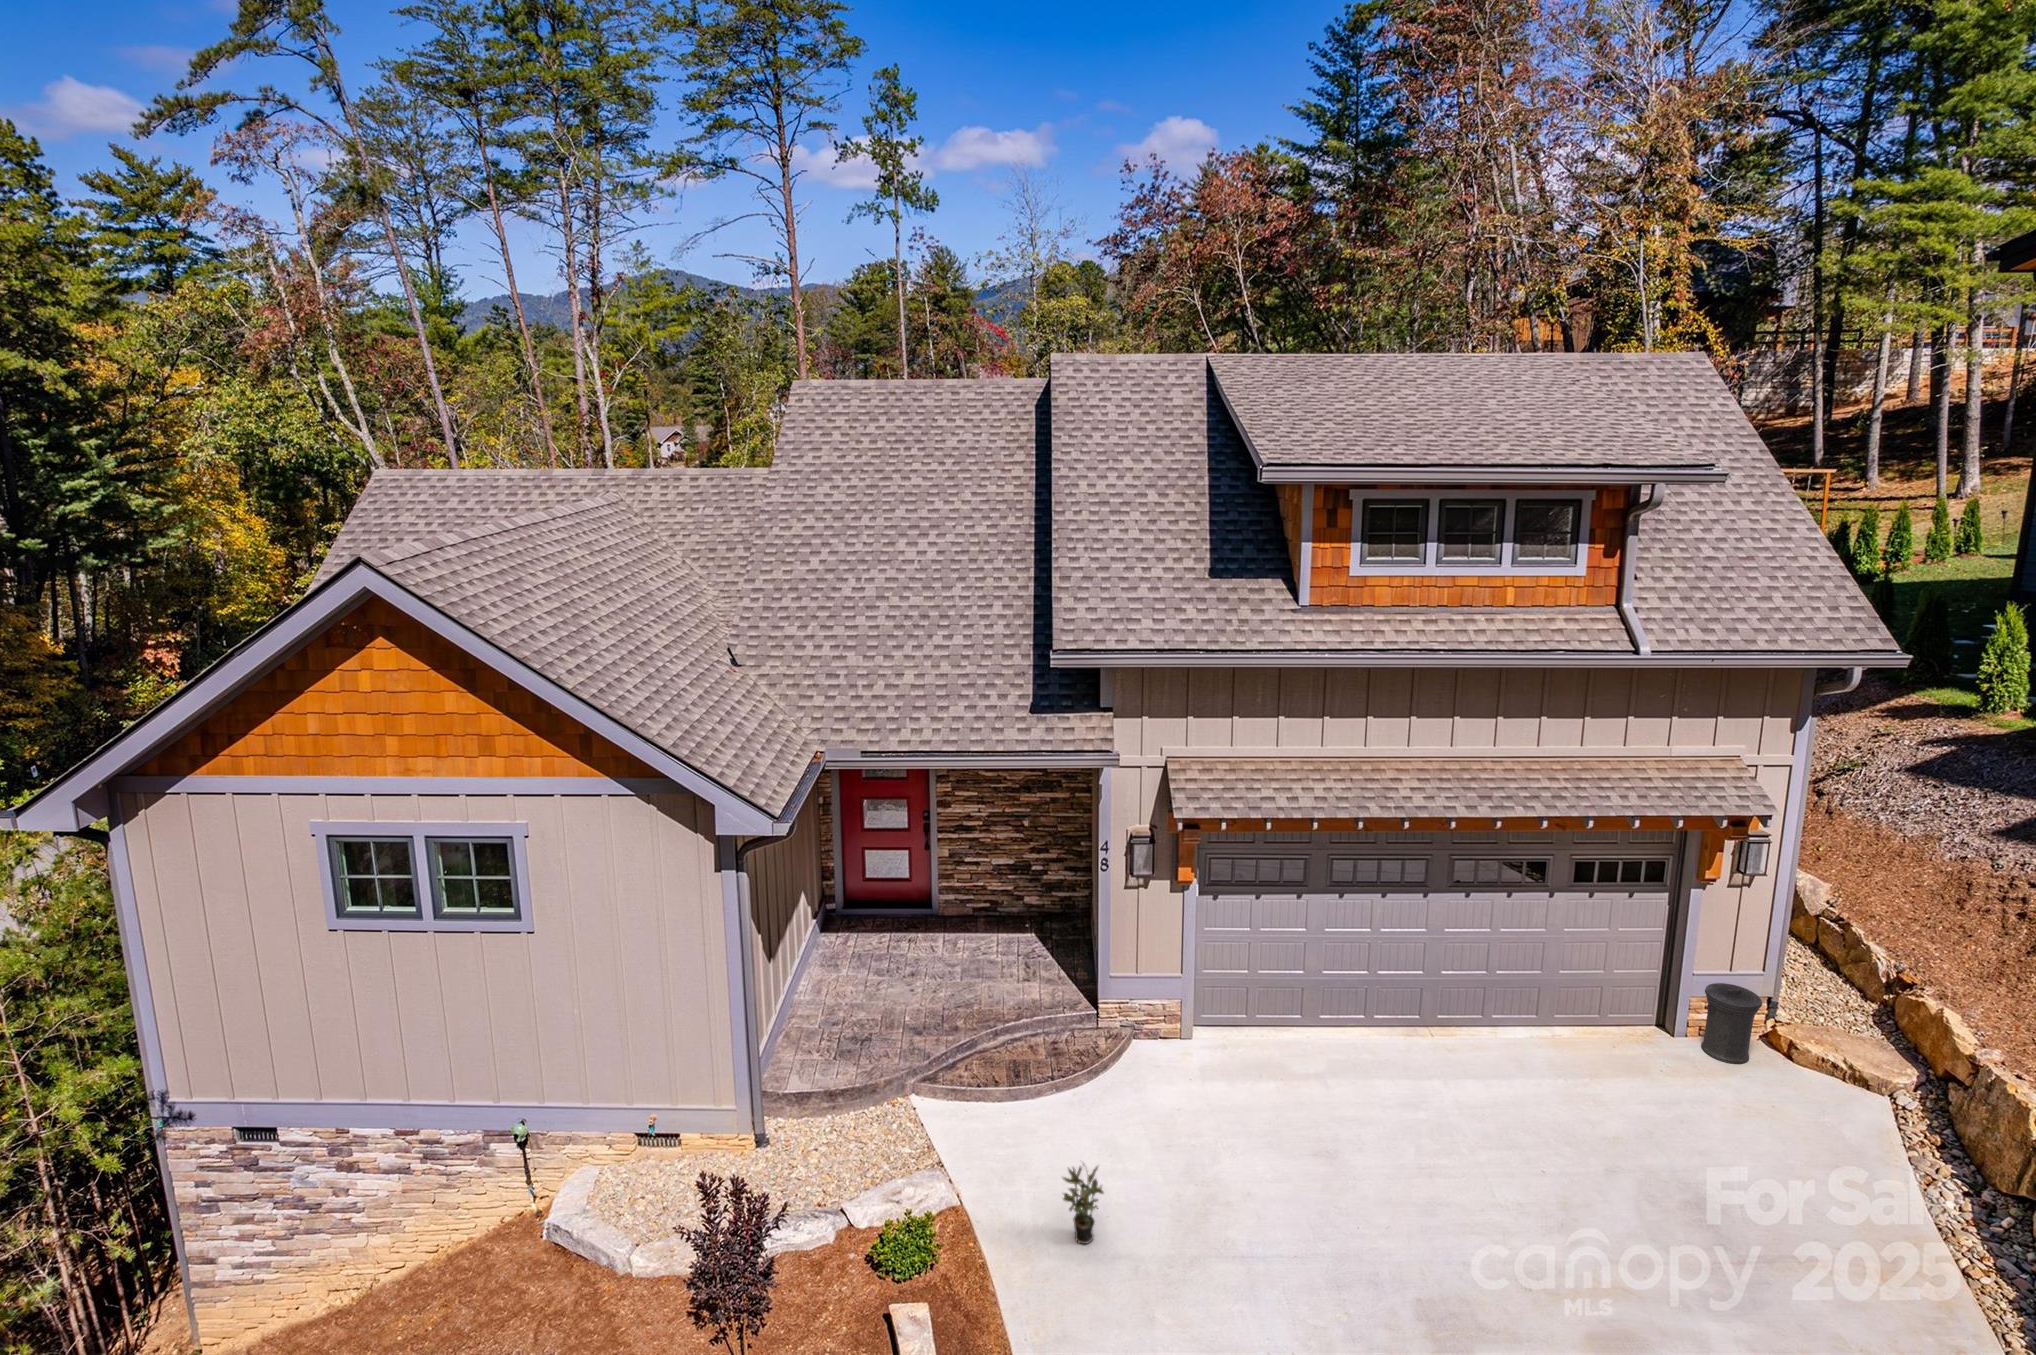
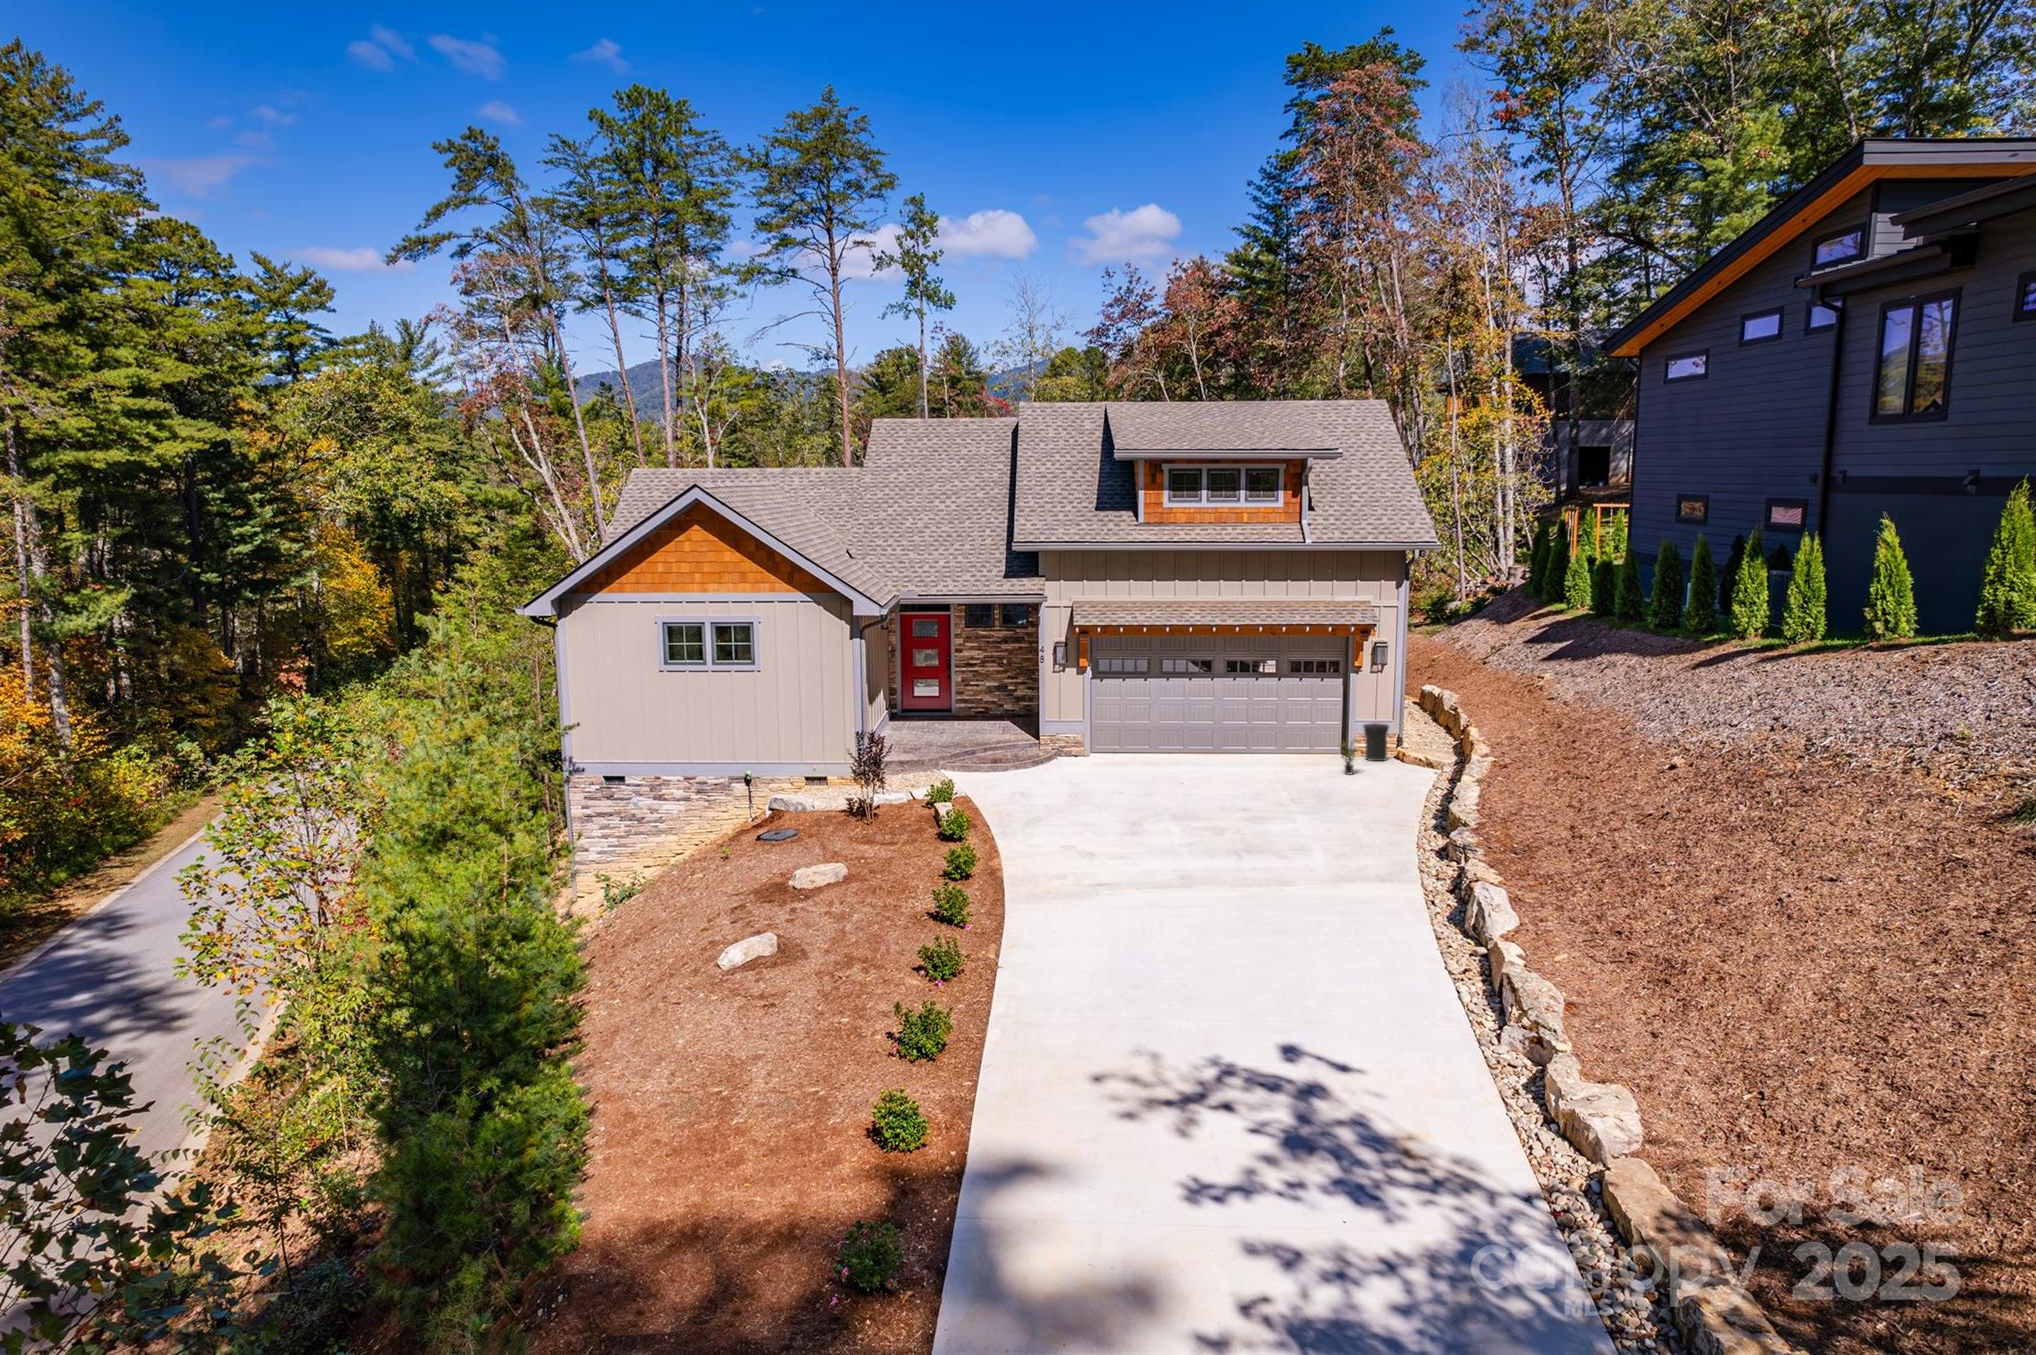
potted plant: present [1063,1165,1104,1244] -> present [1340,739,1357,774]

